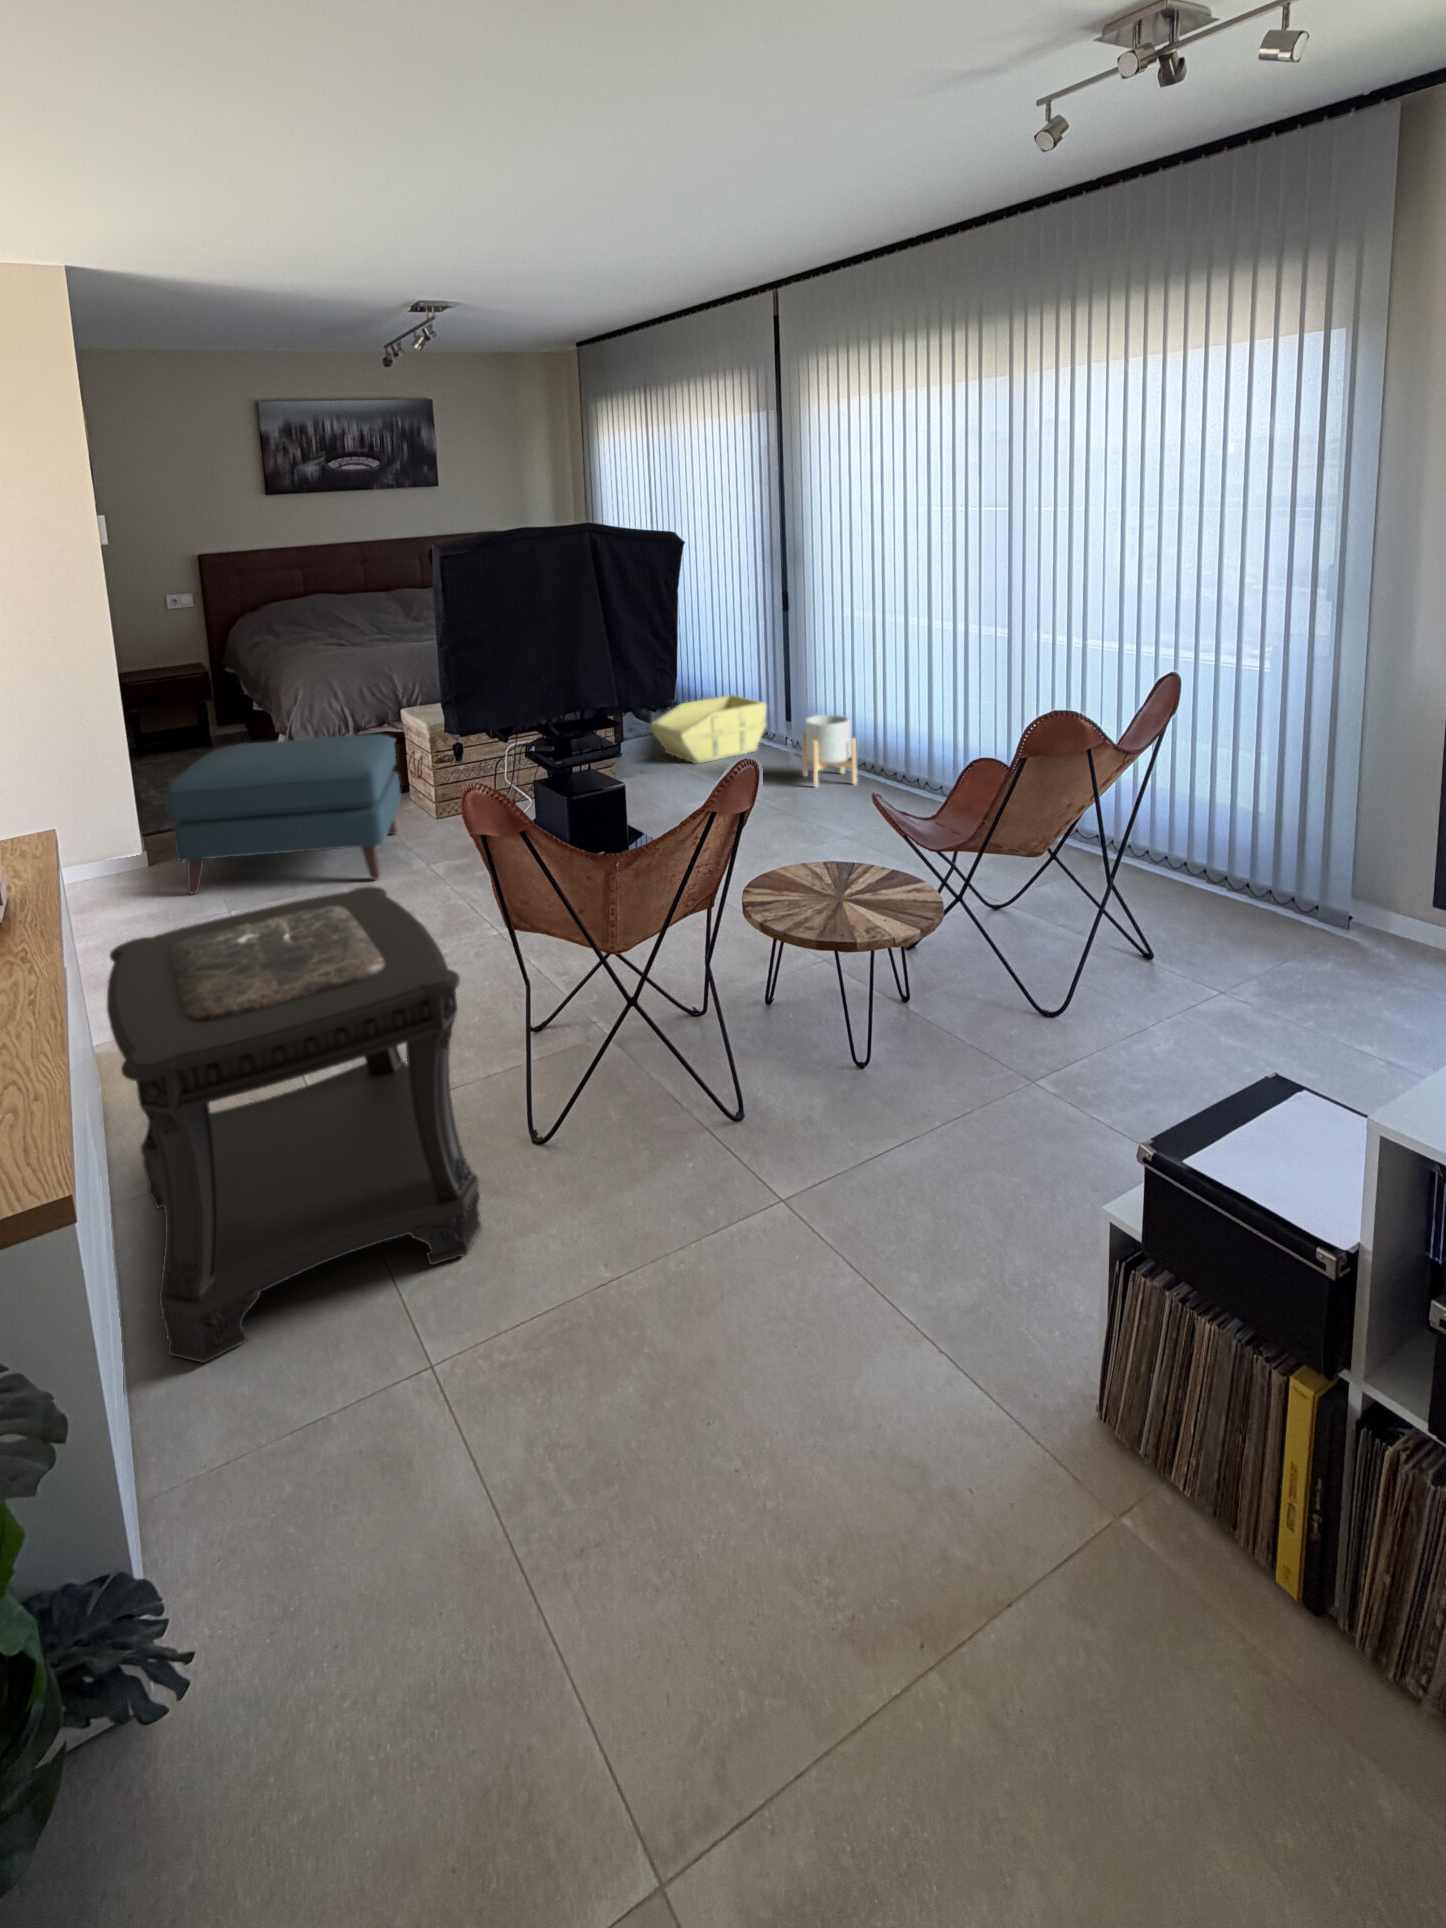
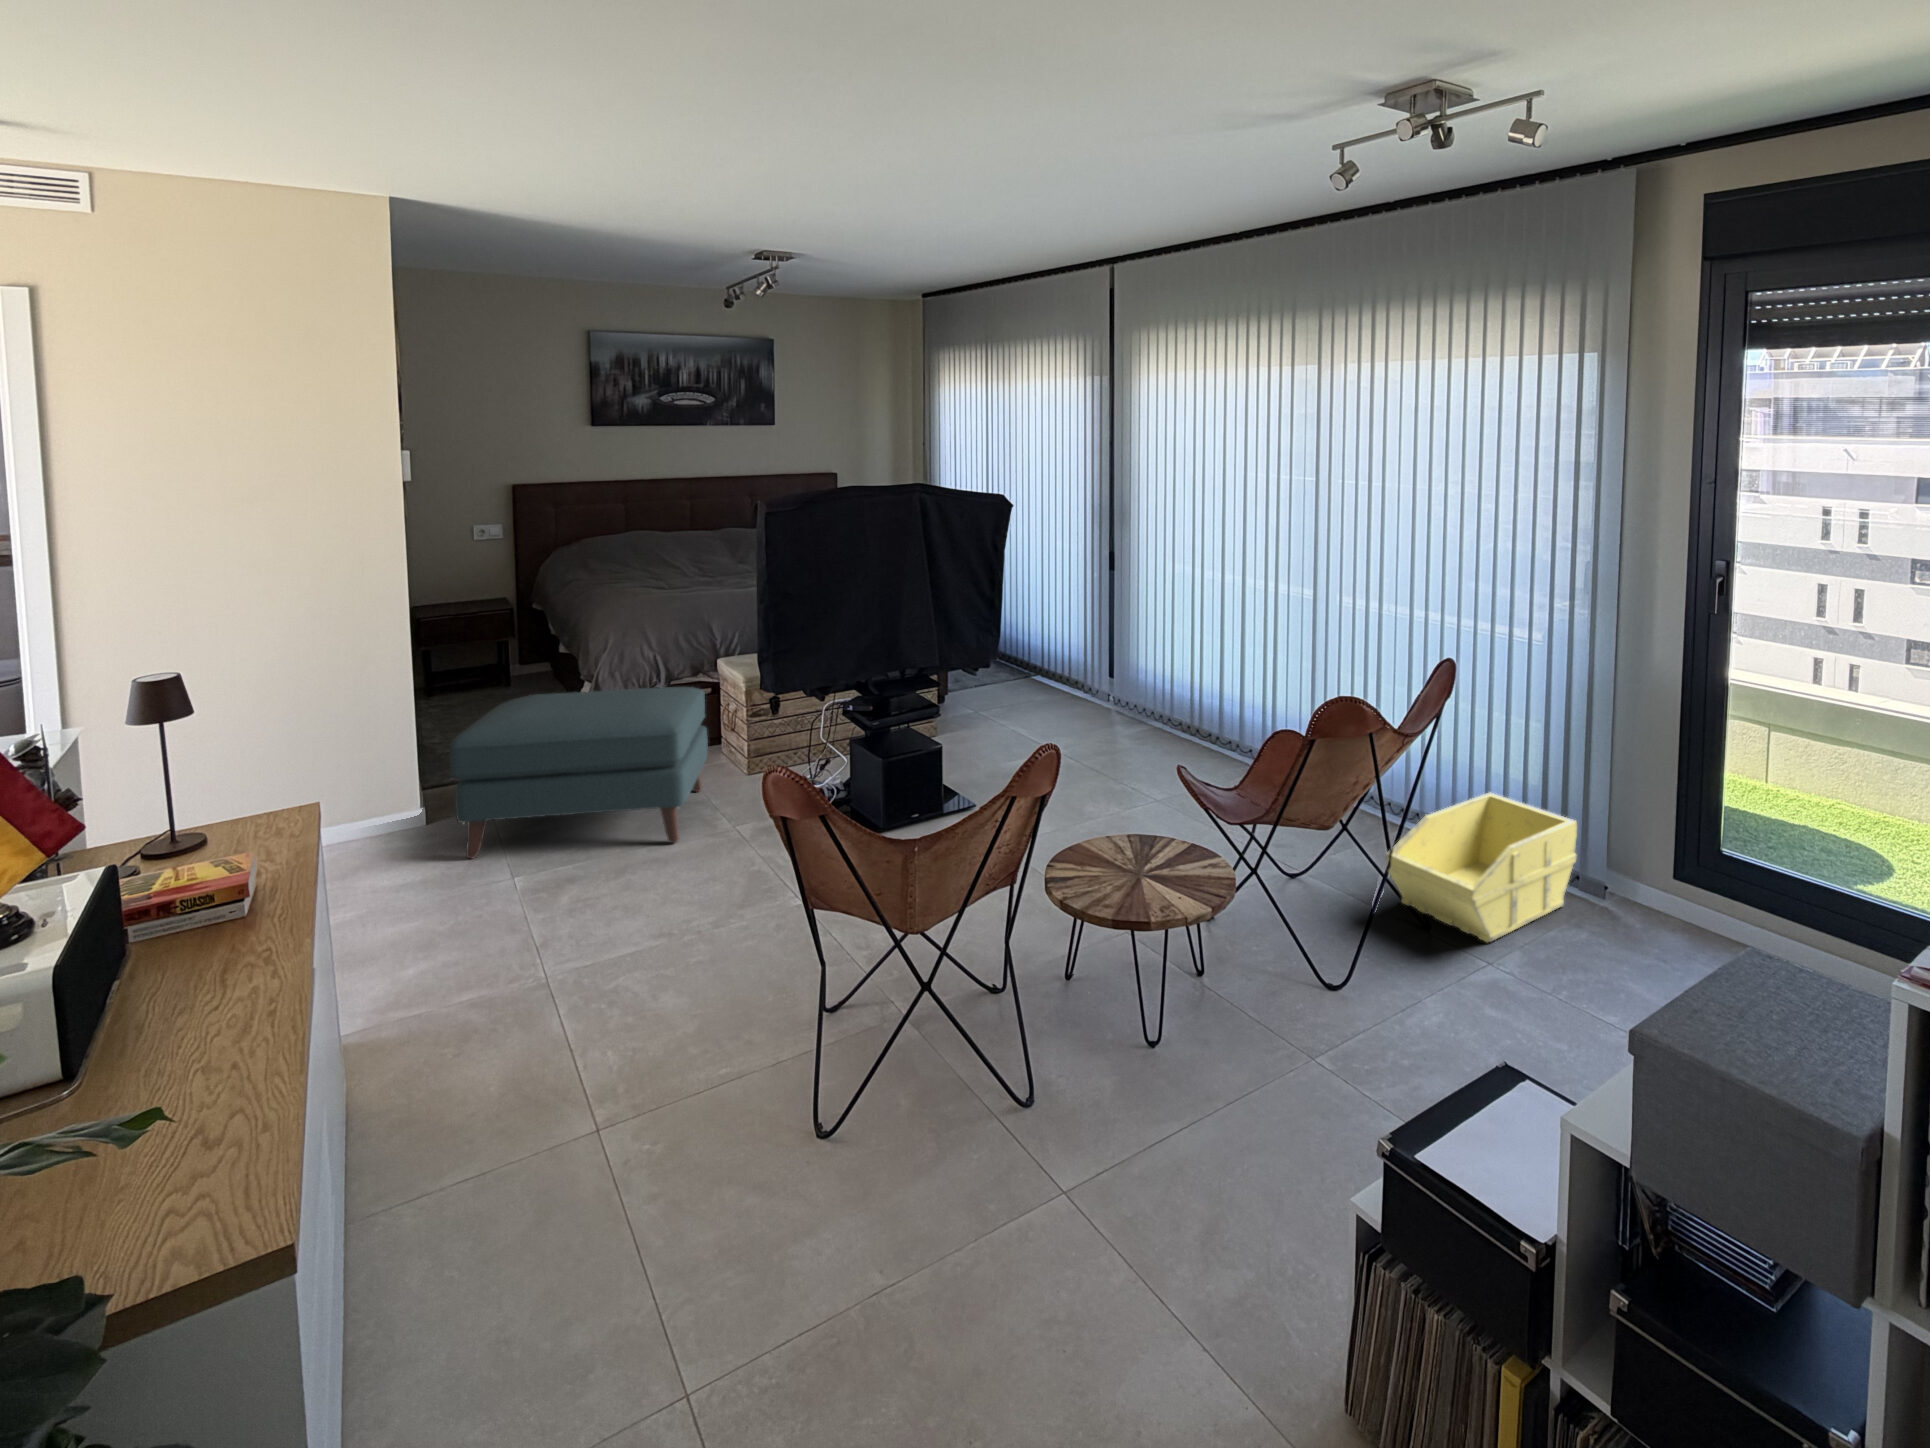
storage bin: present [650,695,767,764] -> present [1385,792,1577,942]
planter: present [802,715,857,787] -> none [1121,673,1173,746]
side table: present [107,886,482,1363] -> none [355,866,751,1406]

